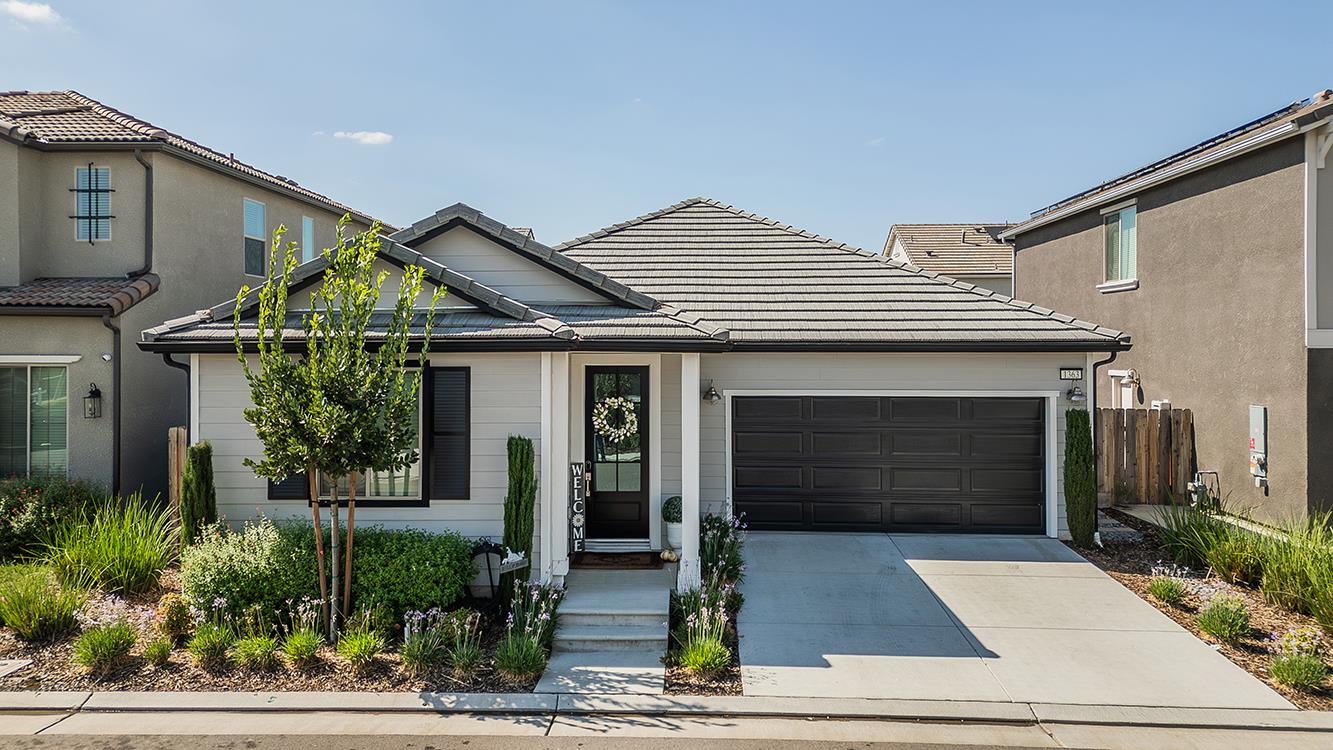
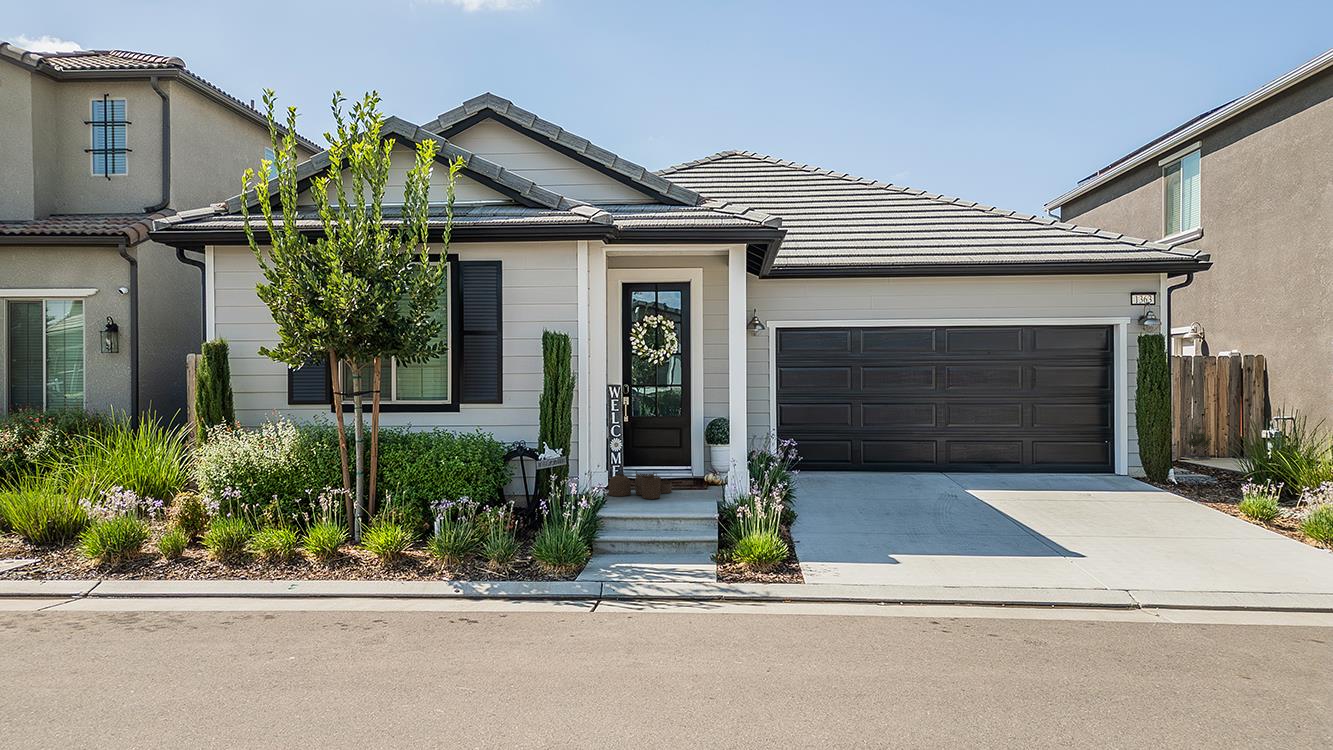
woven basket: none [569,554,629,585] -> present [608,471,672,499]

